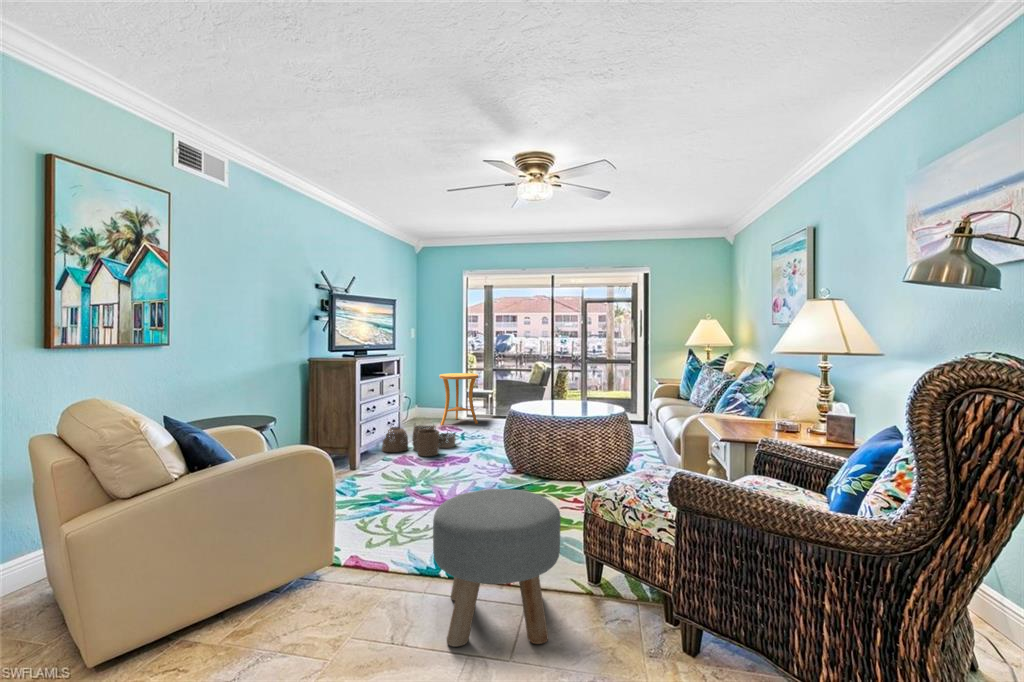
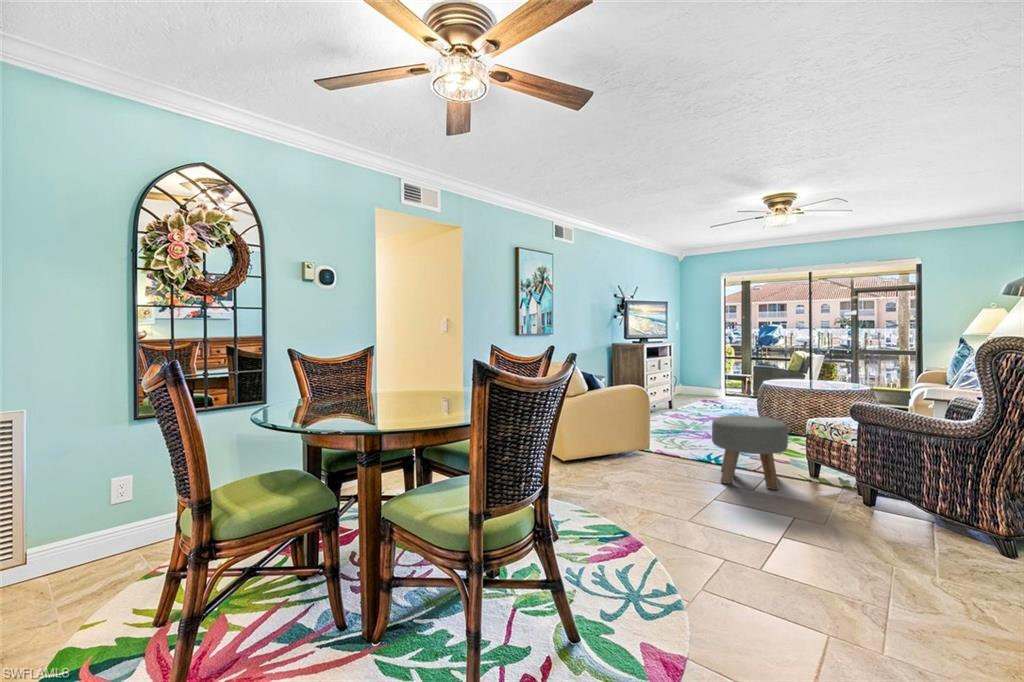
side table: present [439,373,478,425] -> none [701,358,735,399]
woven basket: present [382,425,456,456] -> none [660,392,717,415]

